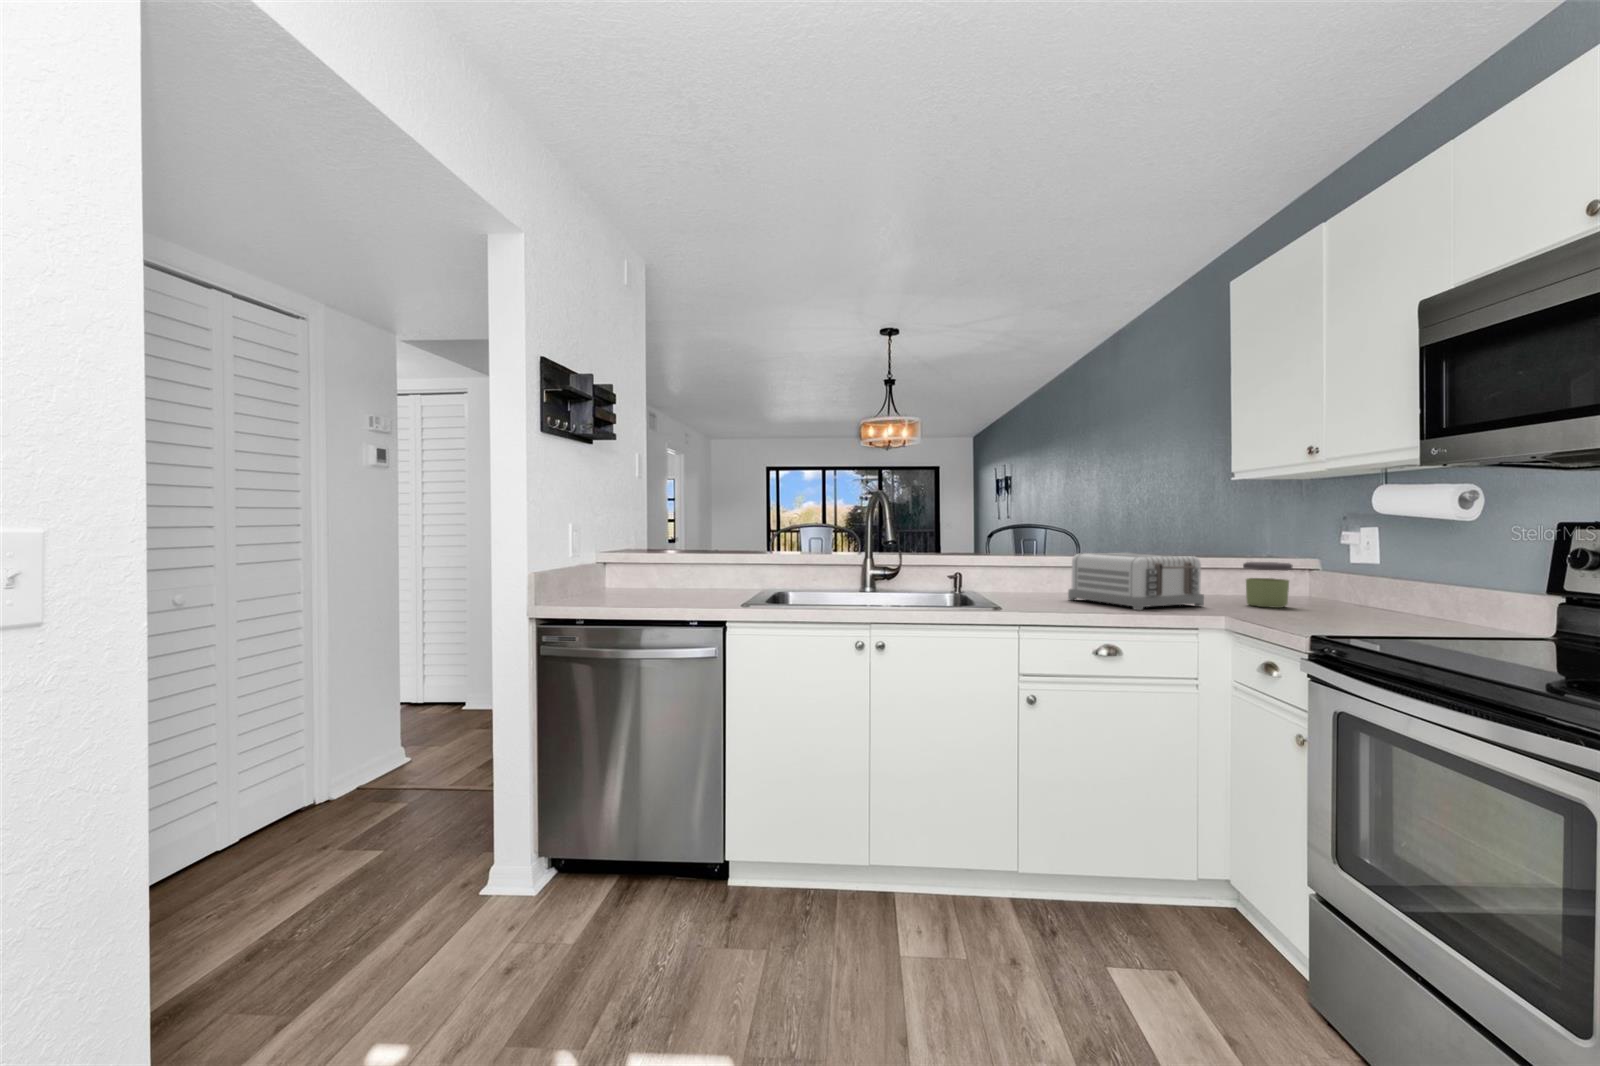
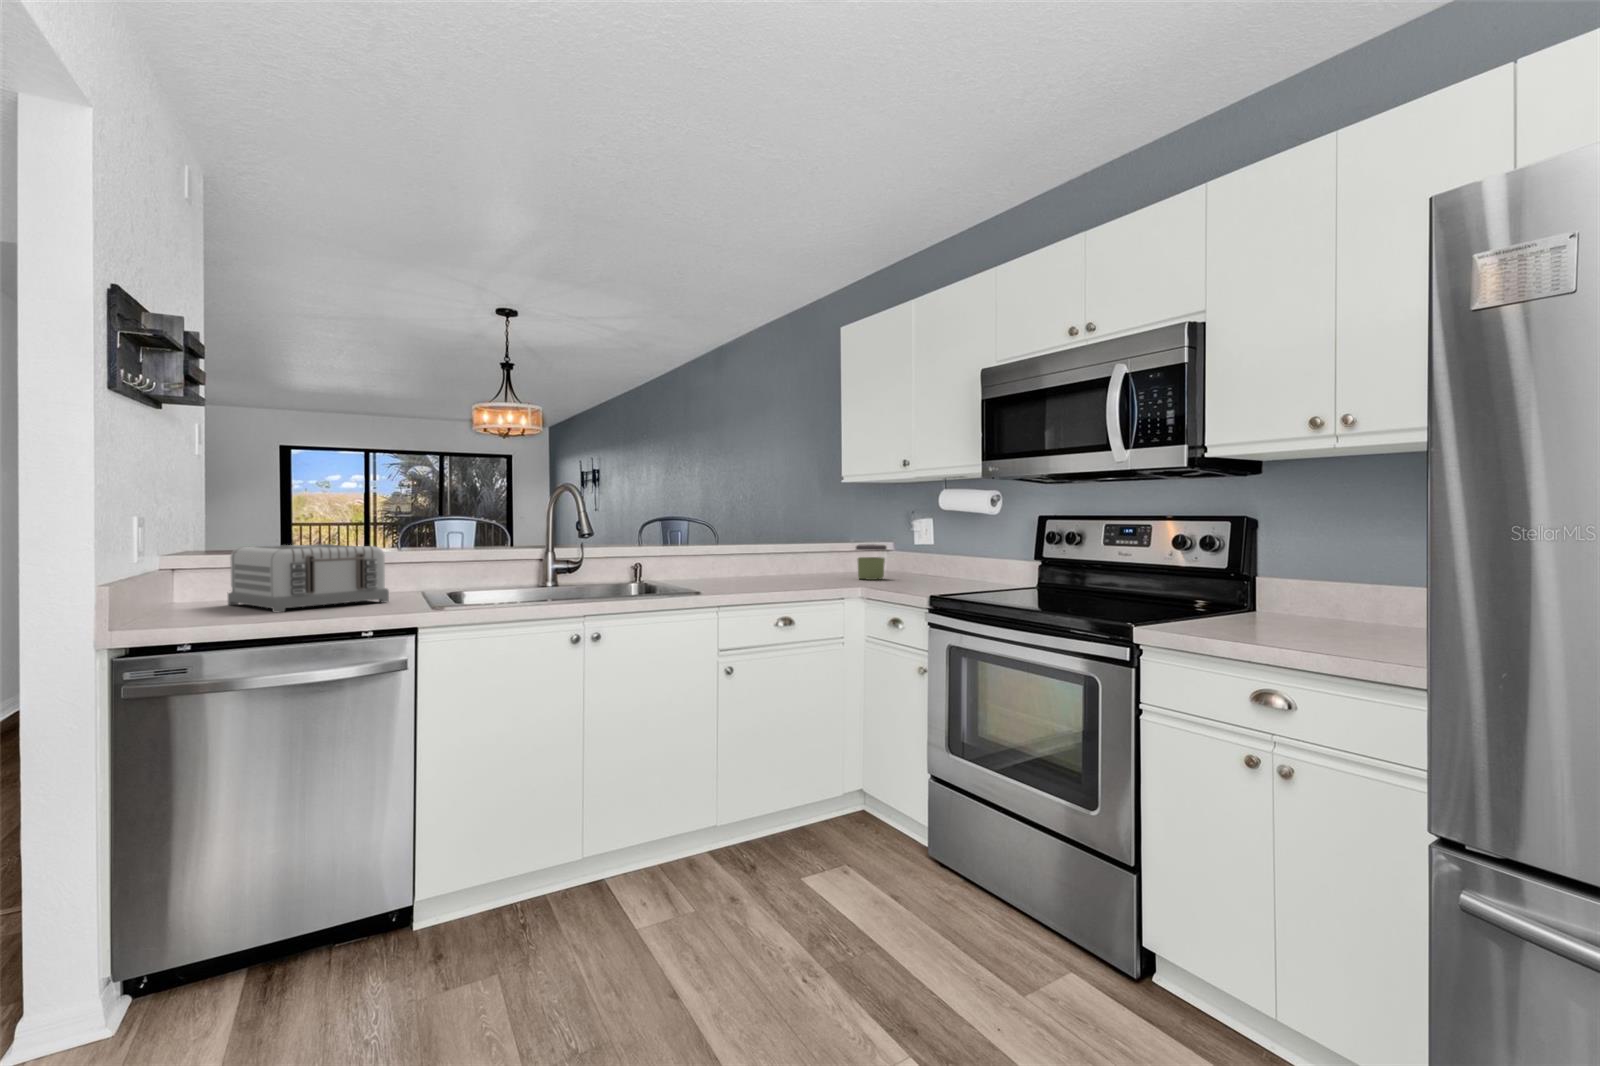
toaster: present [1068,553,1204,610] -> present [228,544,389,613]

